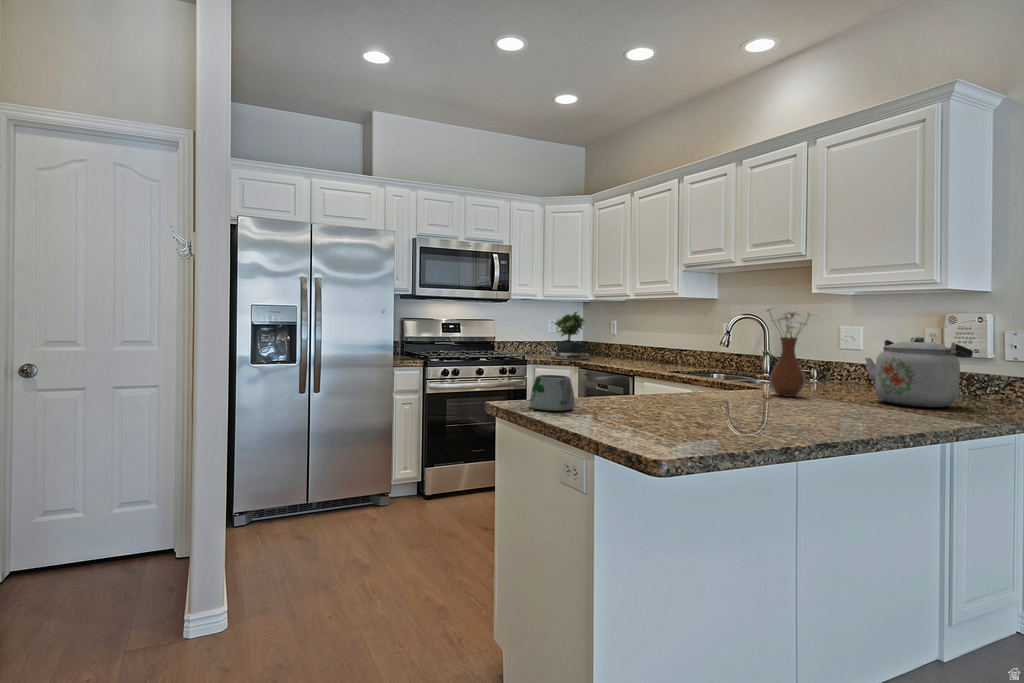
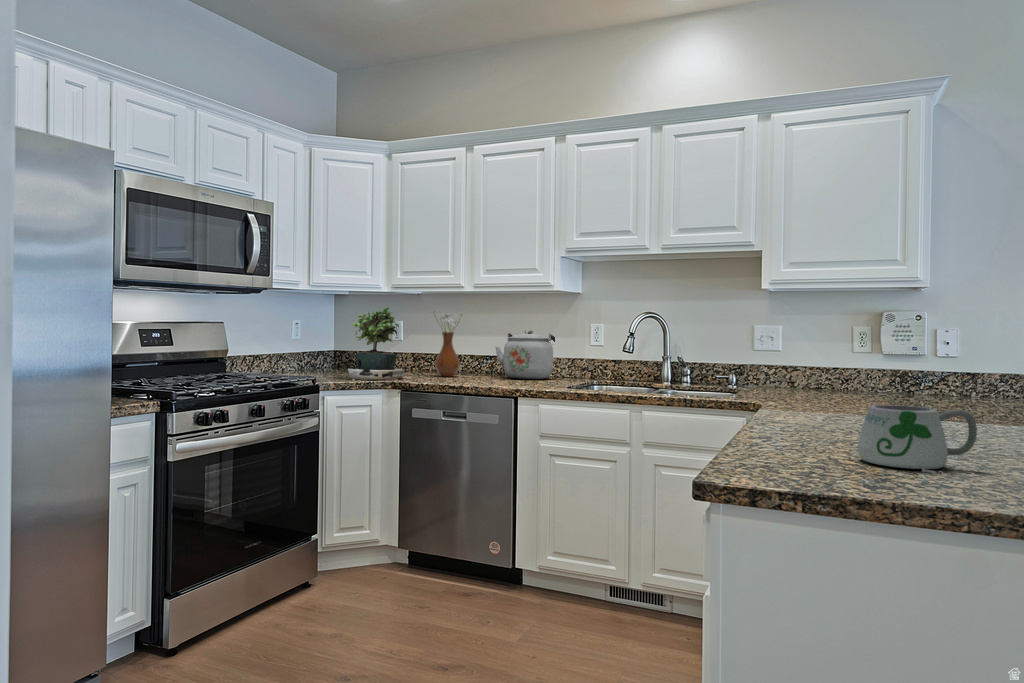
vase: present [766,309,812,397] -> present [432,311,464,377]
kettle: present [865,337,973,407] -> present [495,330,555,379]

